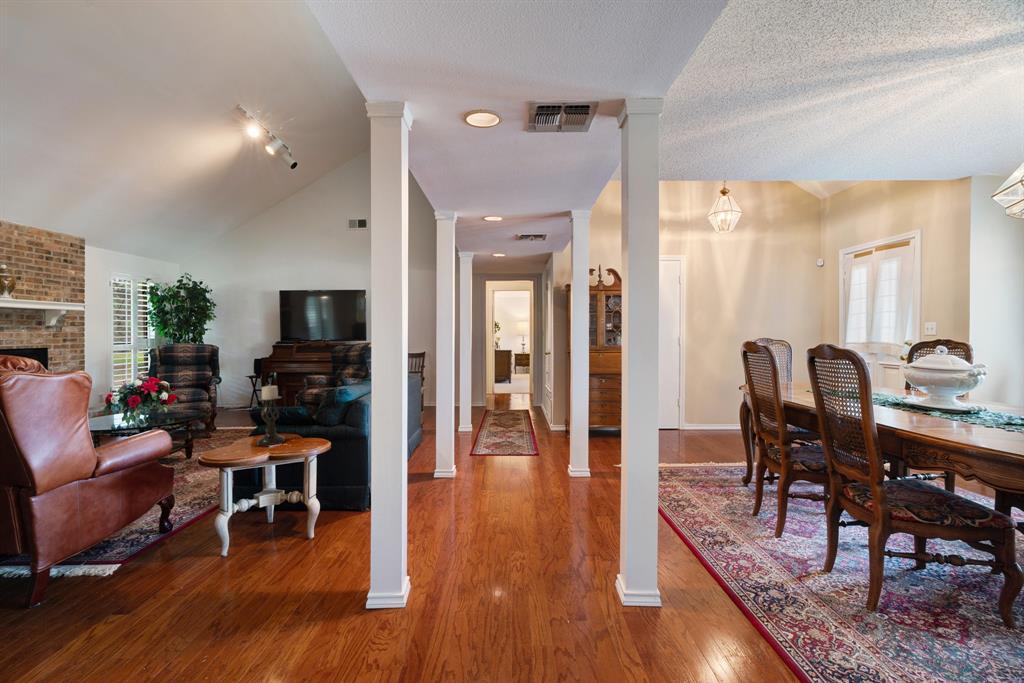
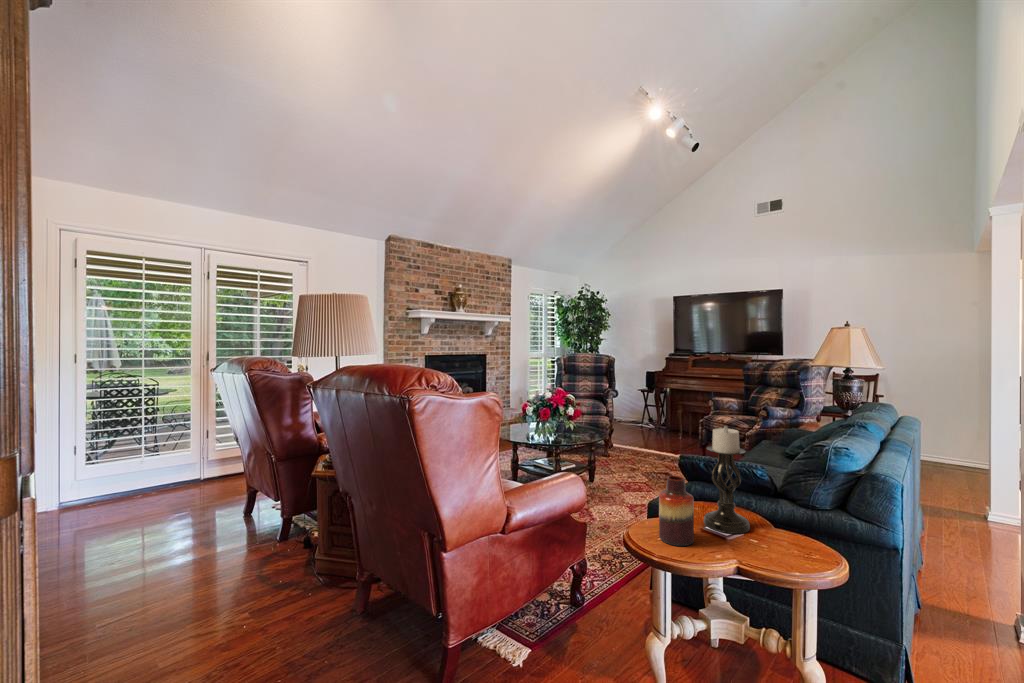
vase: none [222,415,246,455] -> present [659,476,694,546]

